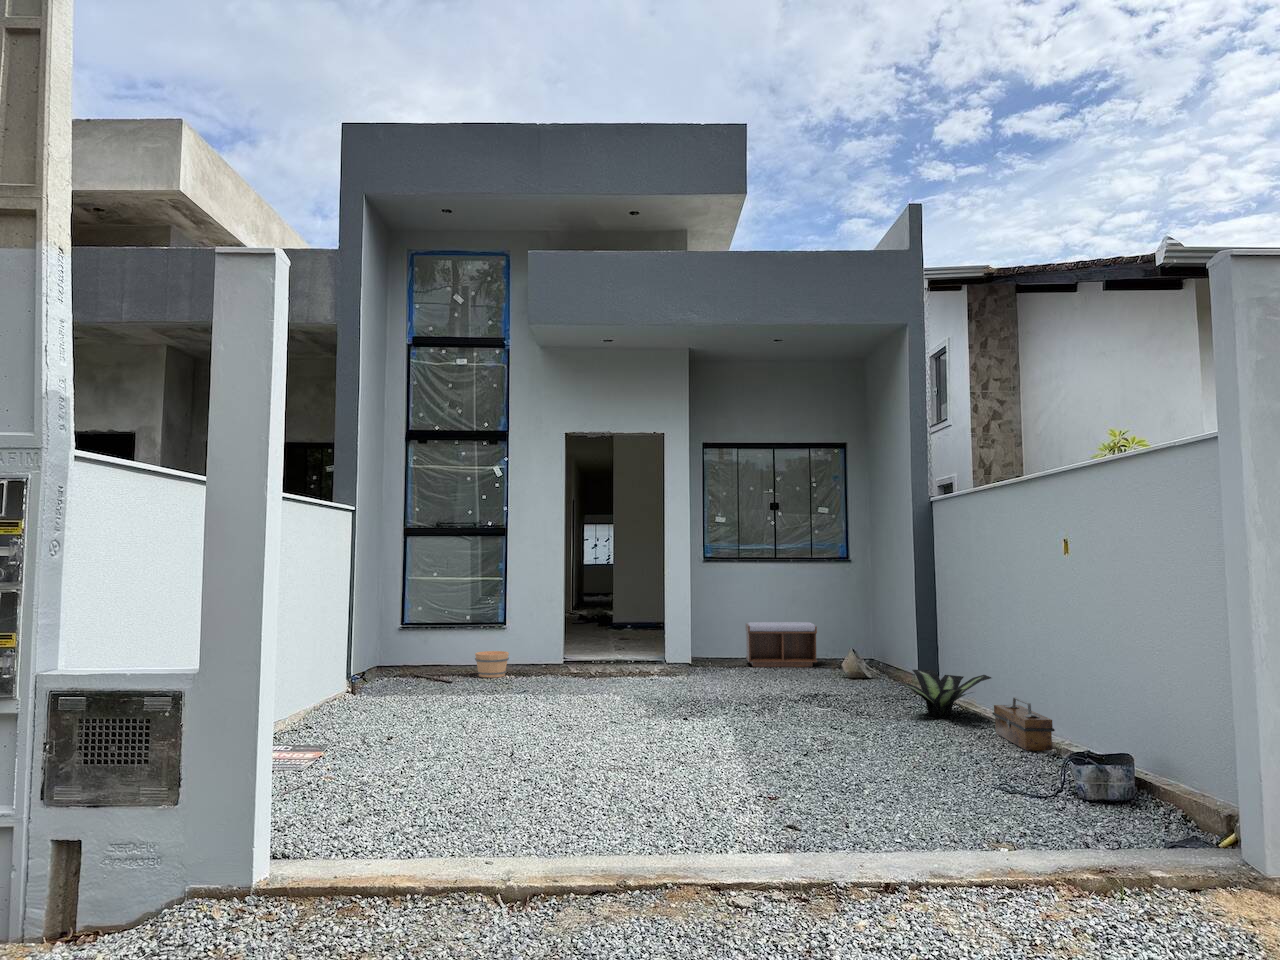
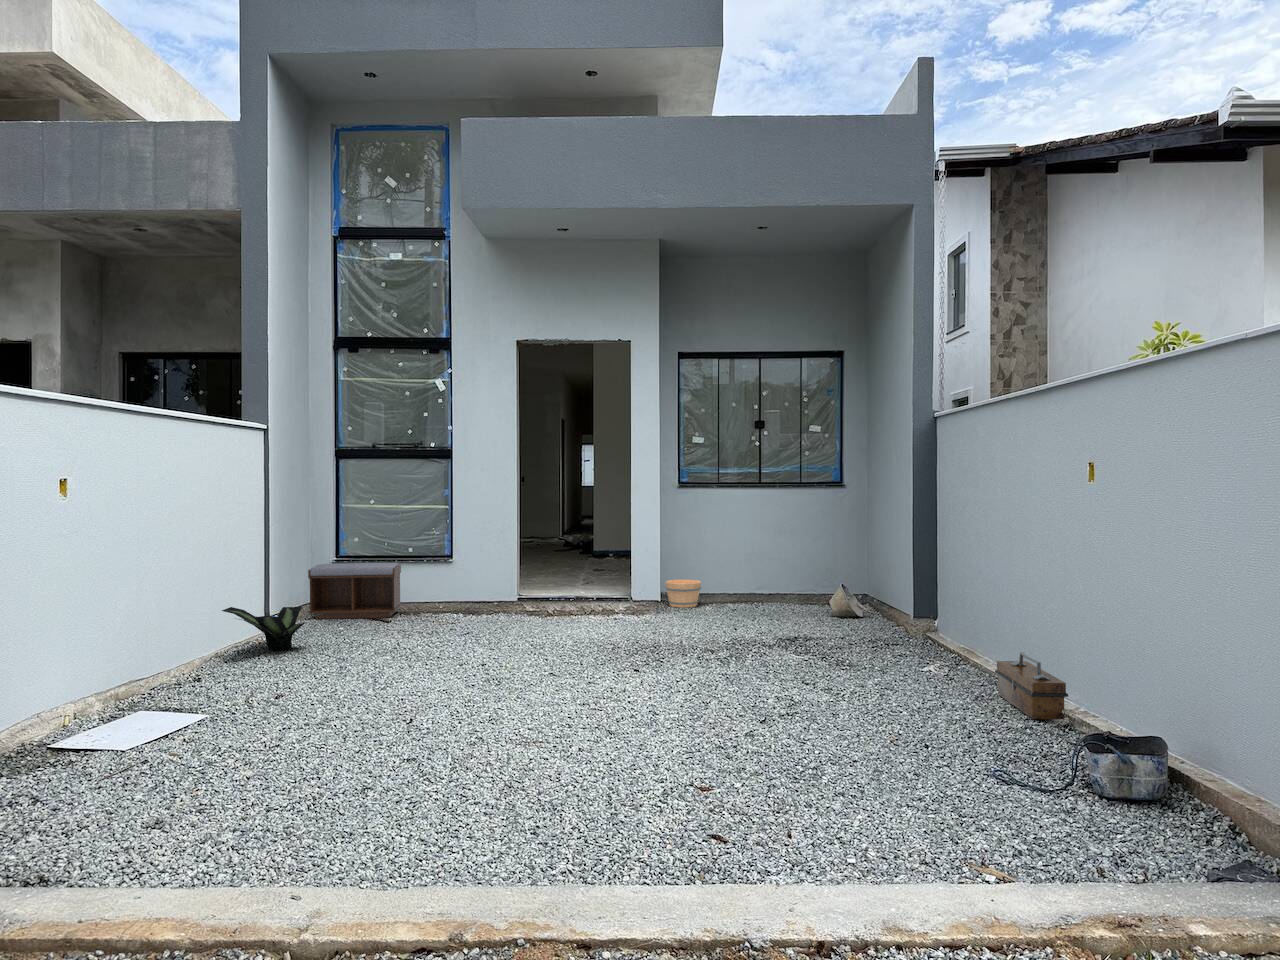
bench: present [746,622,817,667] -> present [308,563,401,619]
bucket: present [475,651,509,678] -> present [665,579,701,608]
potted plant: present [897,670,991,718] -> present [222,607,324,651]

